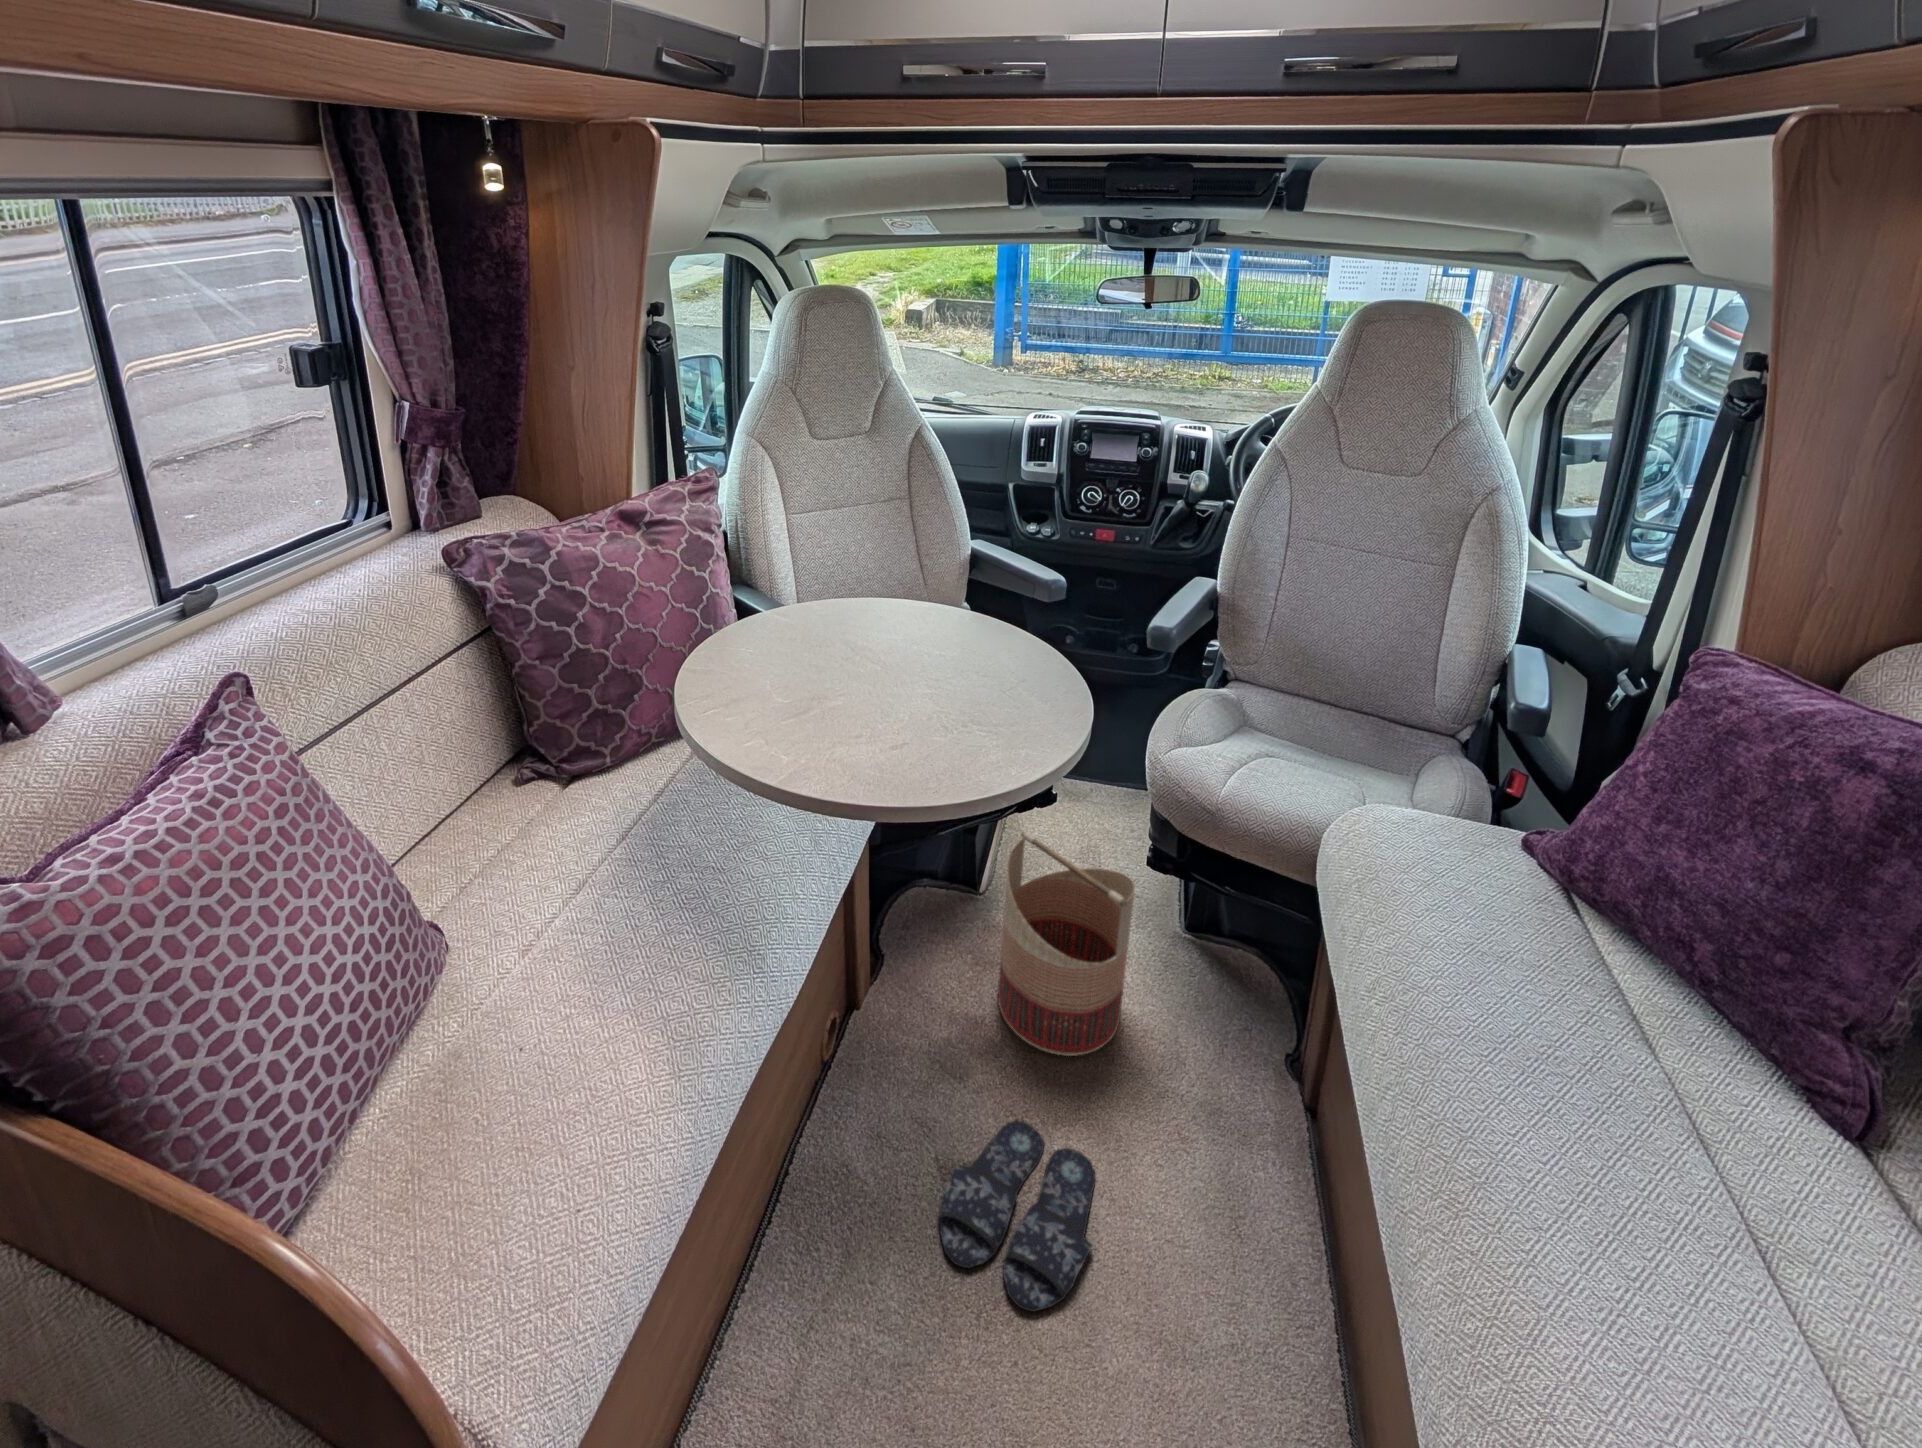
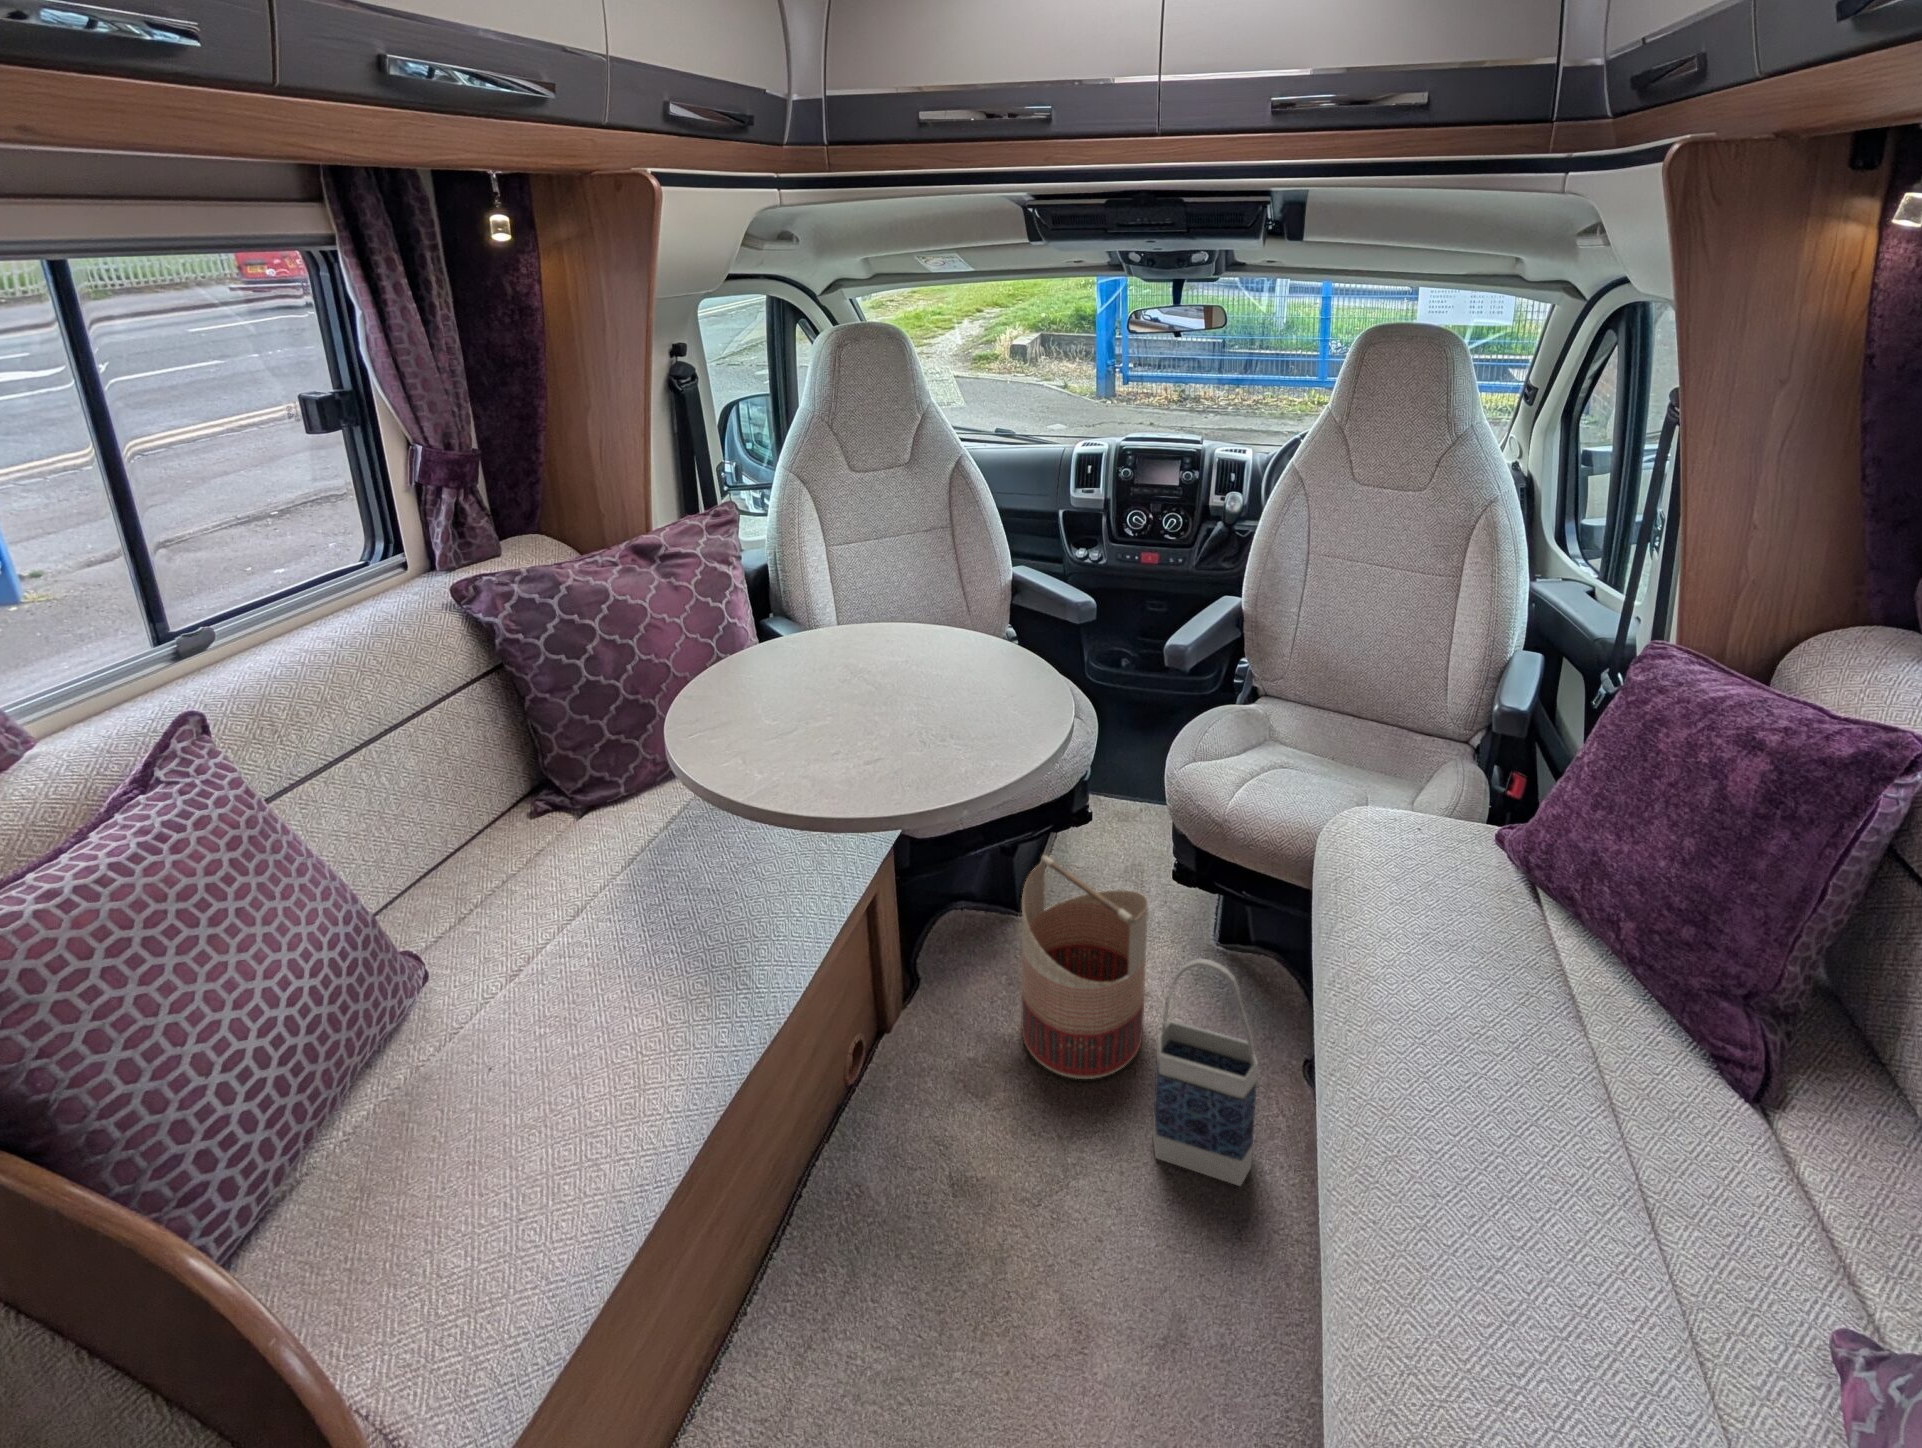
bag: none [1142,947,1262,1174] -> present [1153,958,1258,1186]
slippers: present [939,1121,1095,1311] -> none [936,1144,1099,1328]

